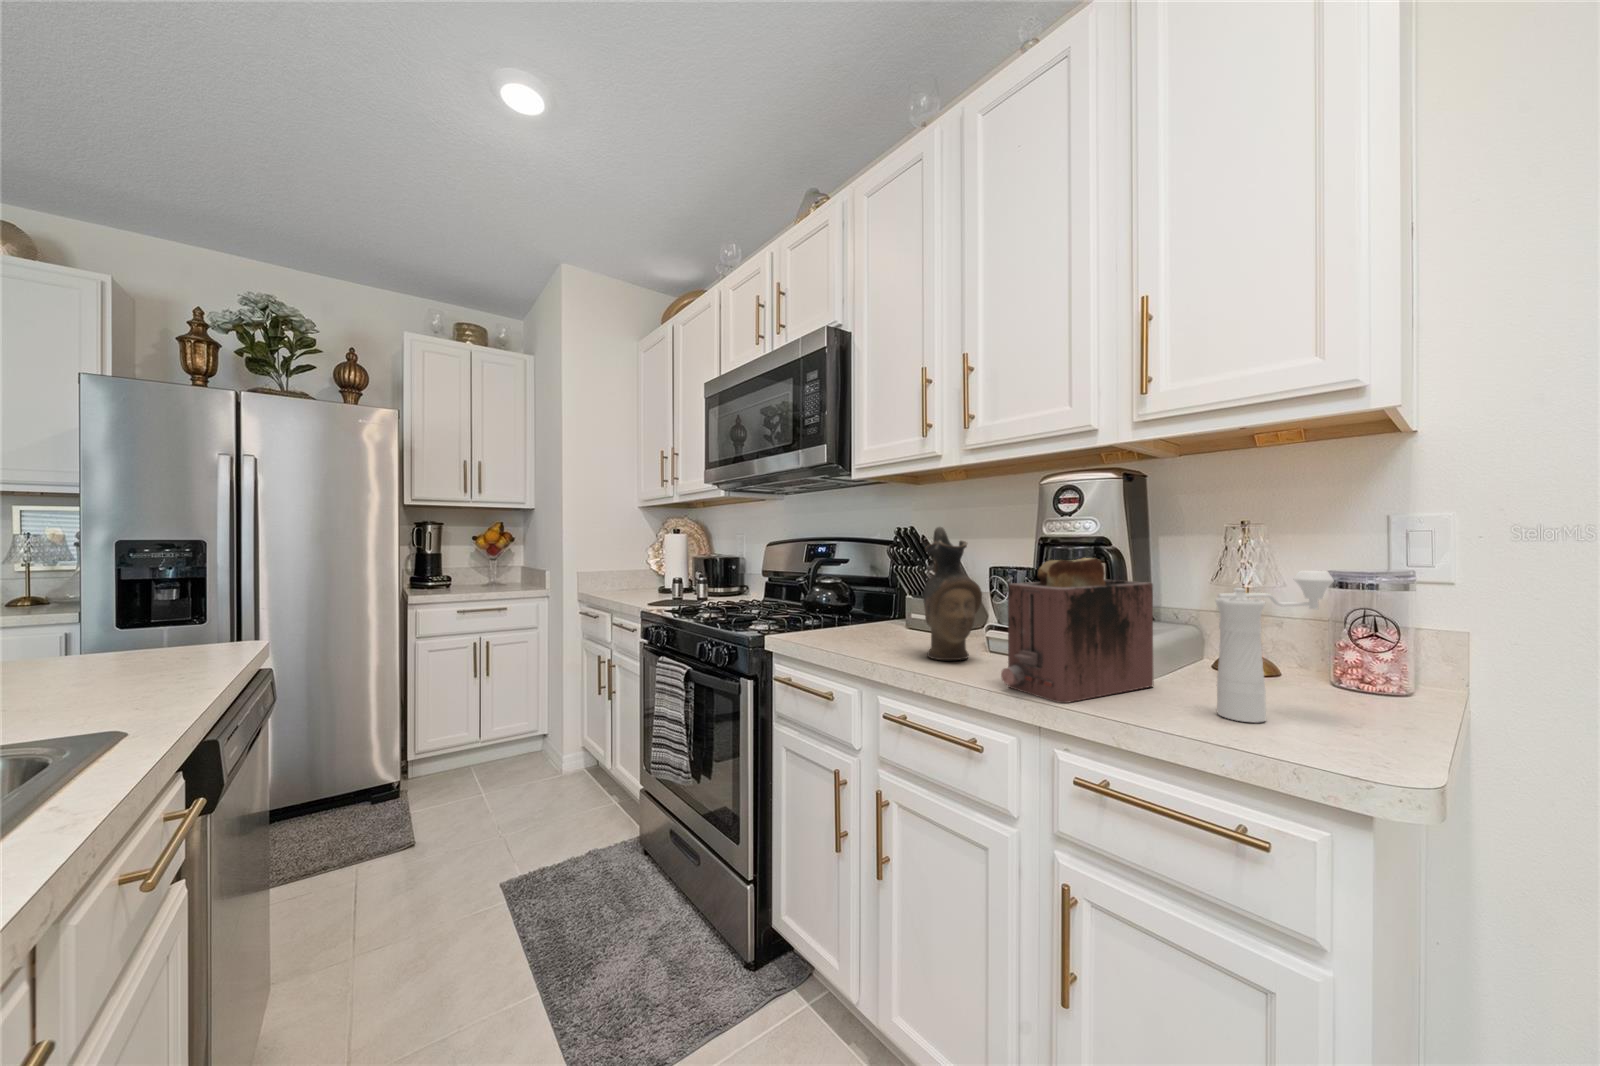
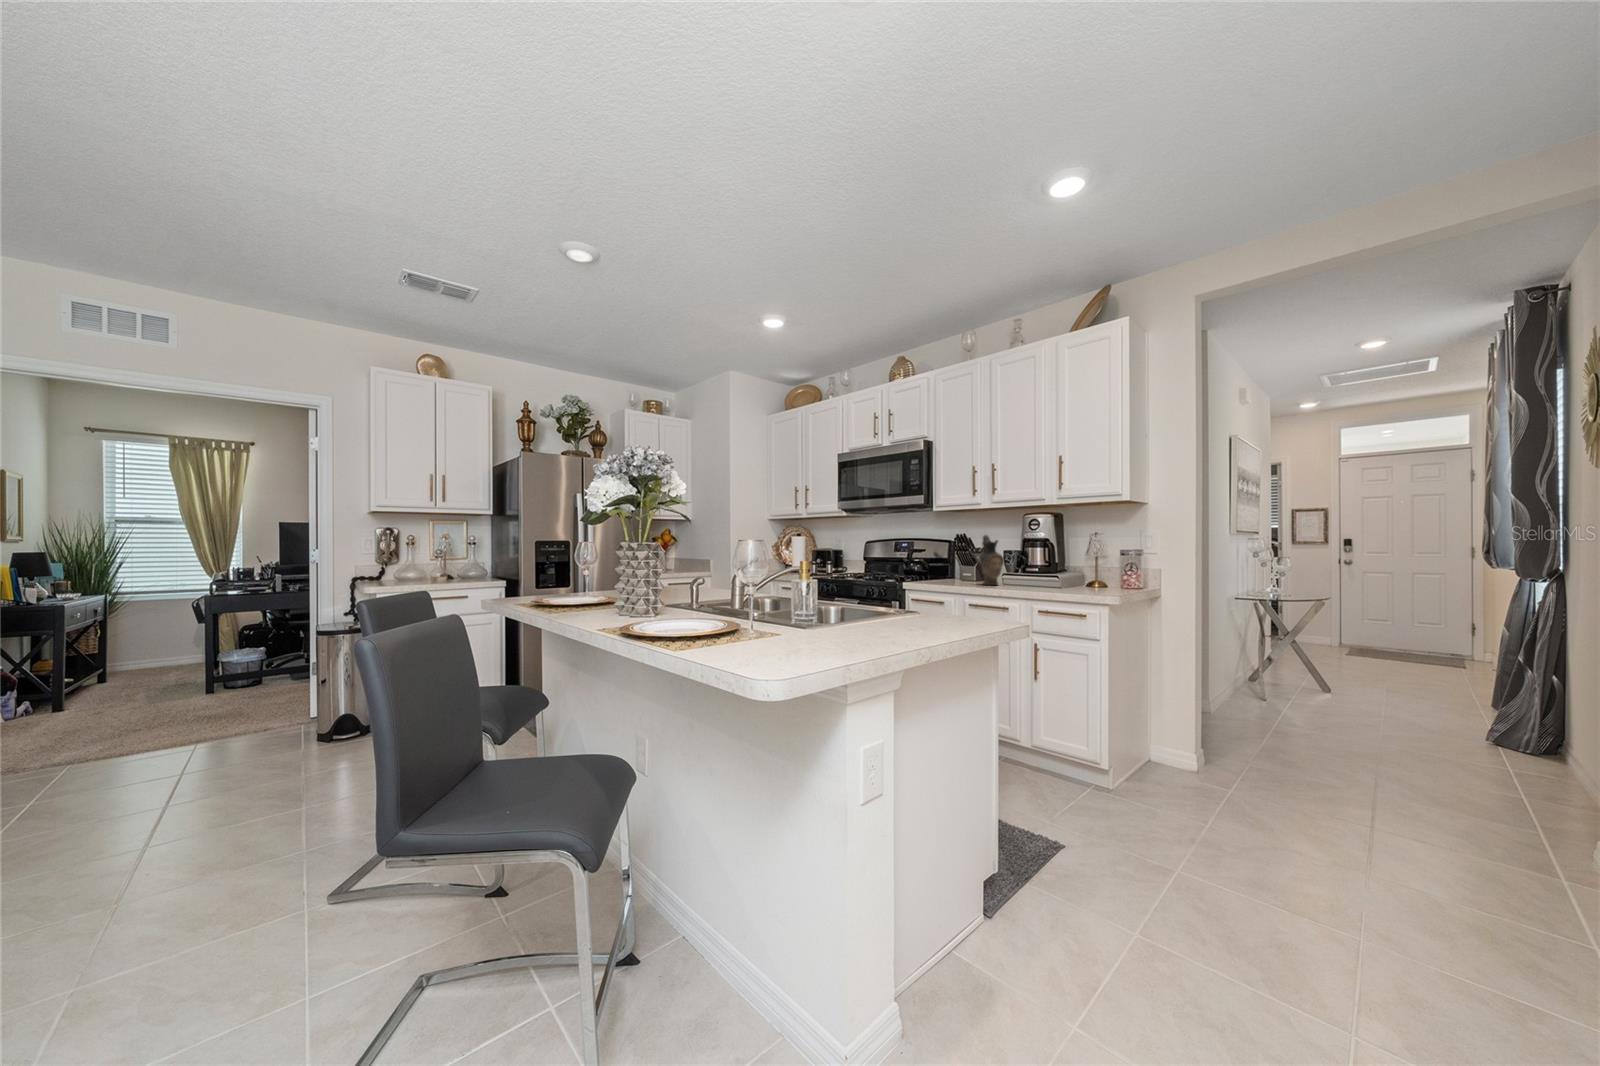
toaster: present [1001,558,1154,703] -> none [1016,546,1064,590]
pepper mill: present [1216,571,1334,723] -> none [1079,548,1111,591]

